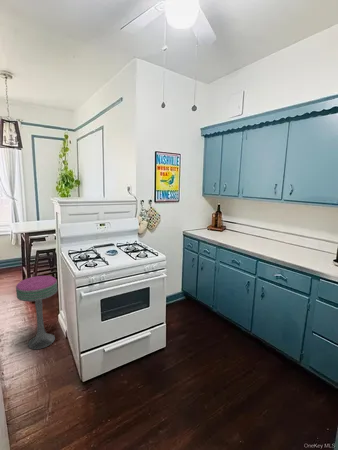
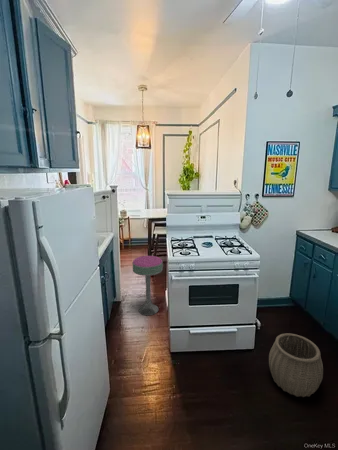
woven basket: none [182,322,225,376] -> present [269,333,323,397]

